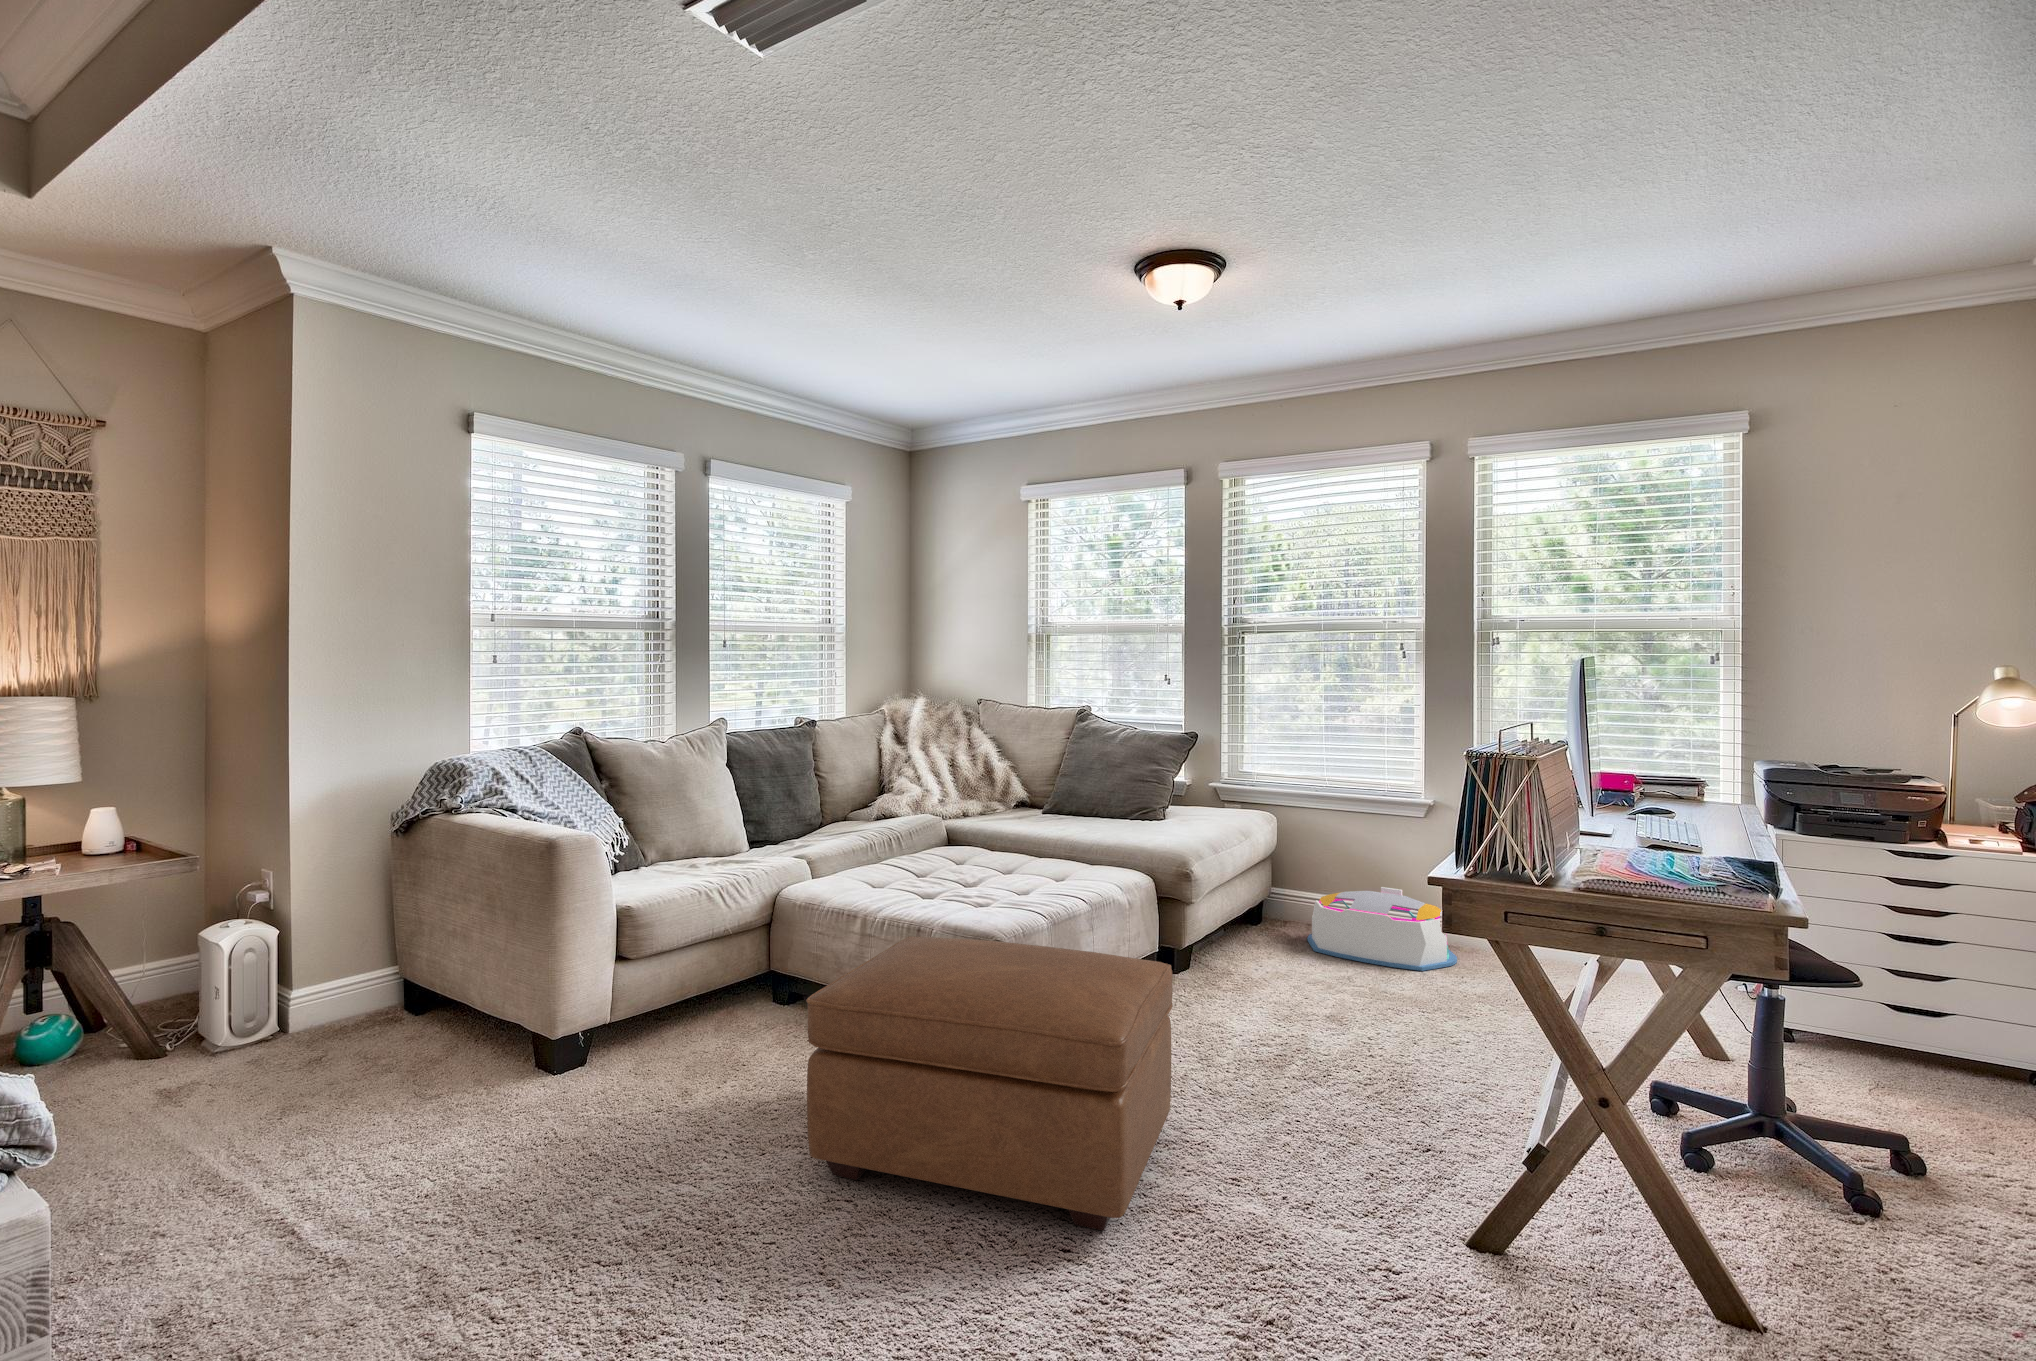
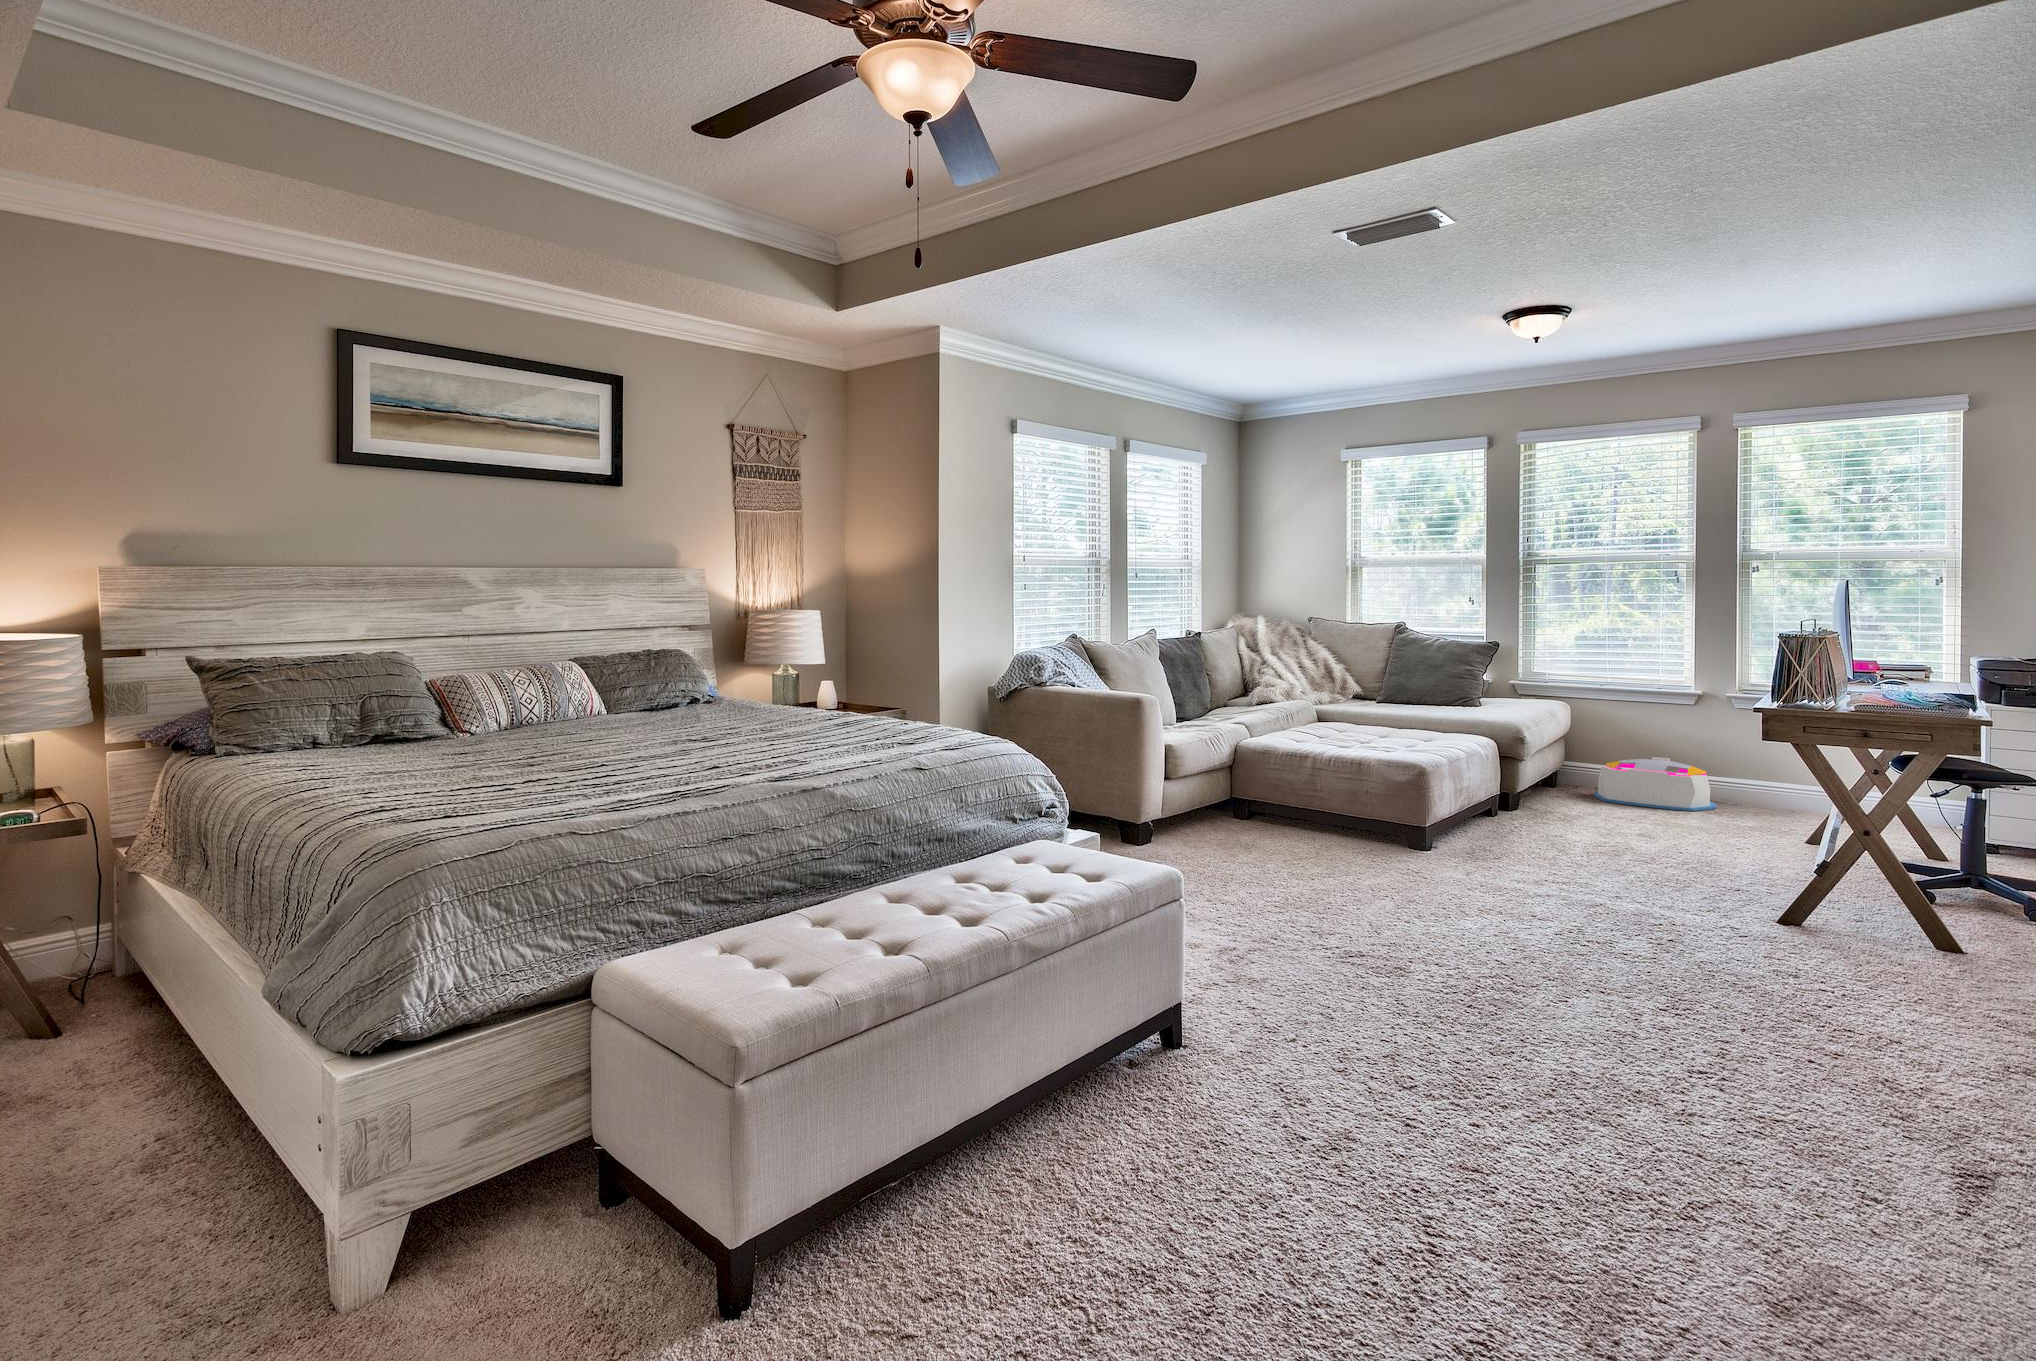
ottoman: present [806,936,1173,1231] -> none [1363,759,1577,900]

